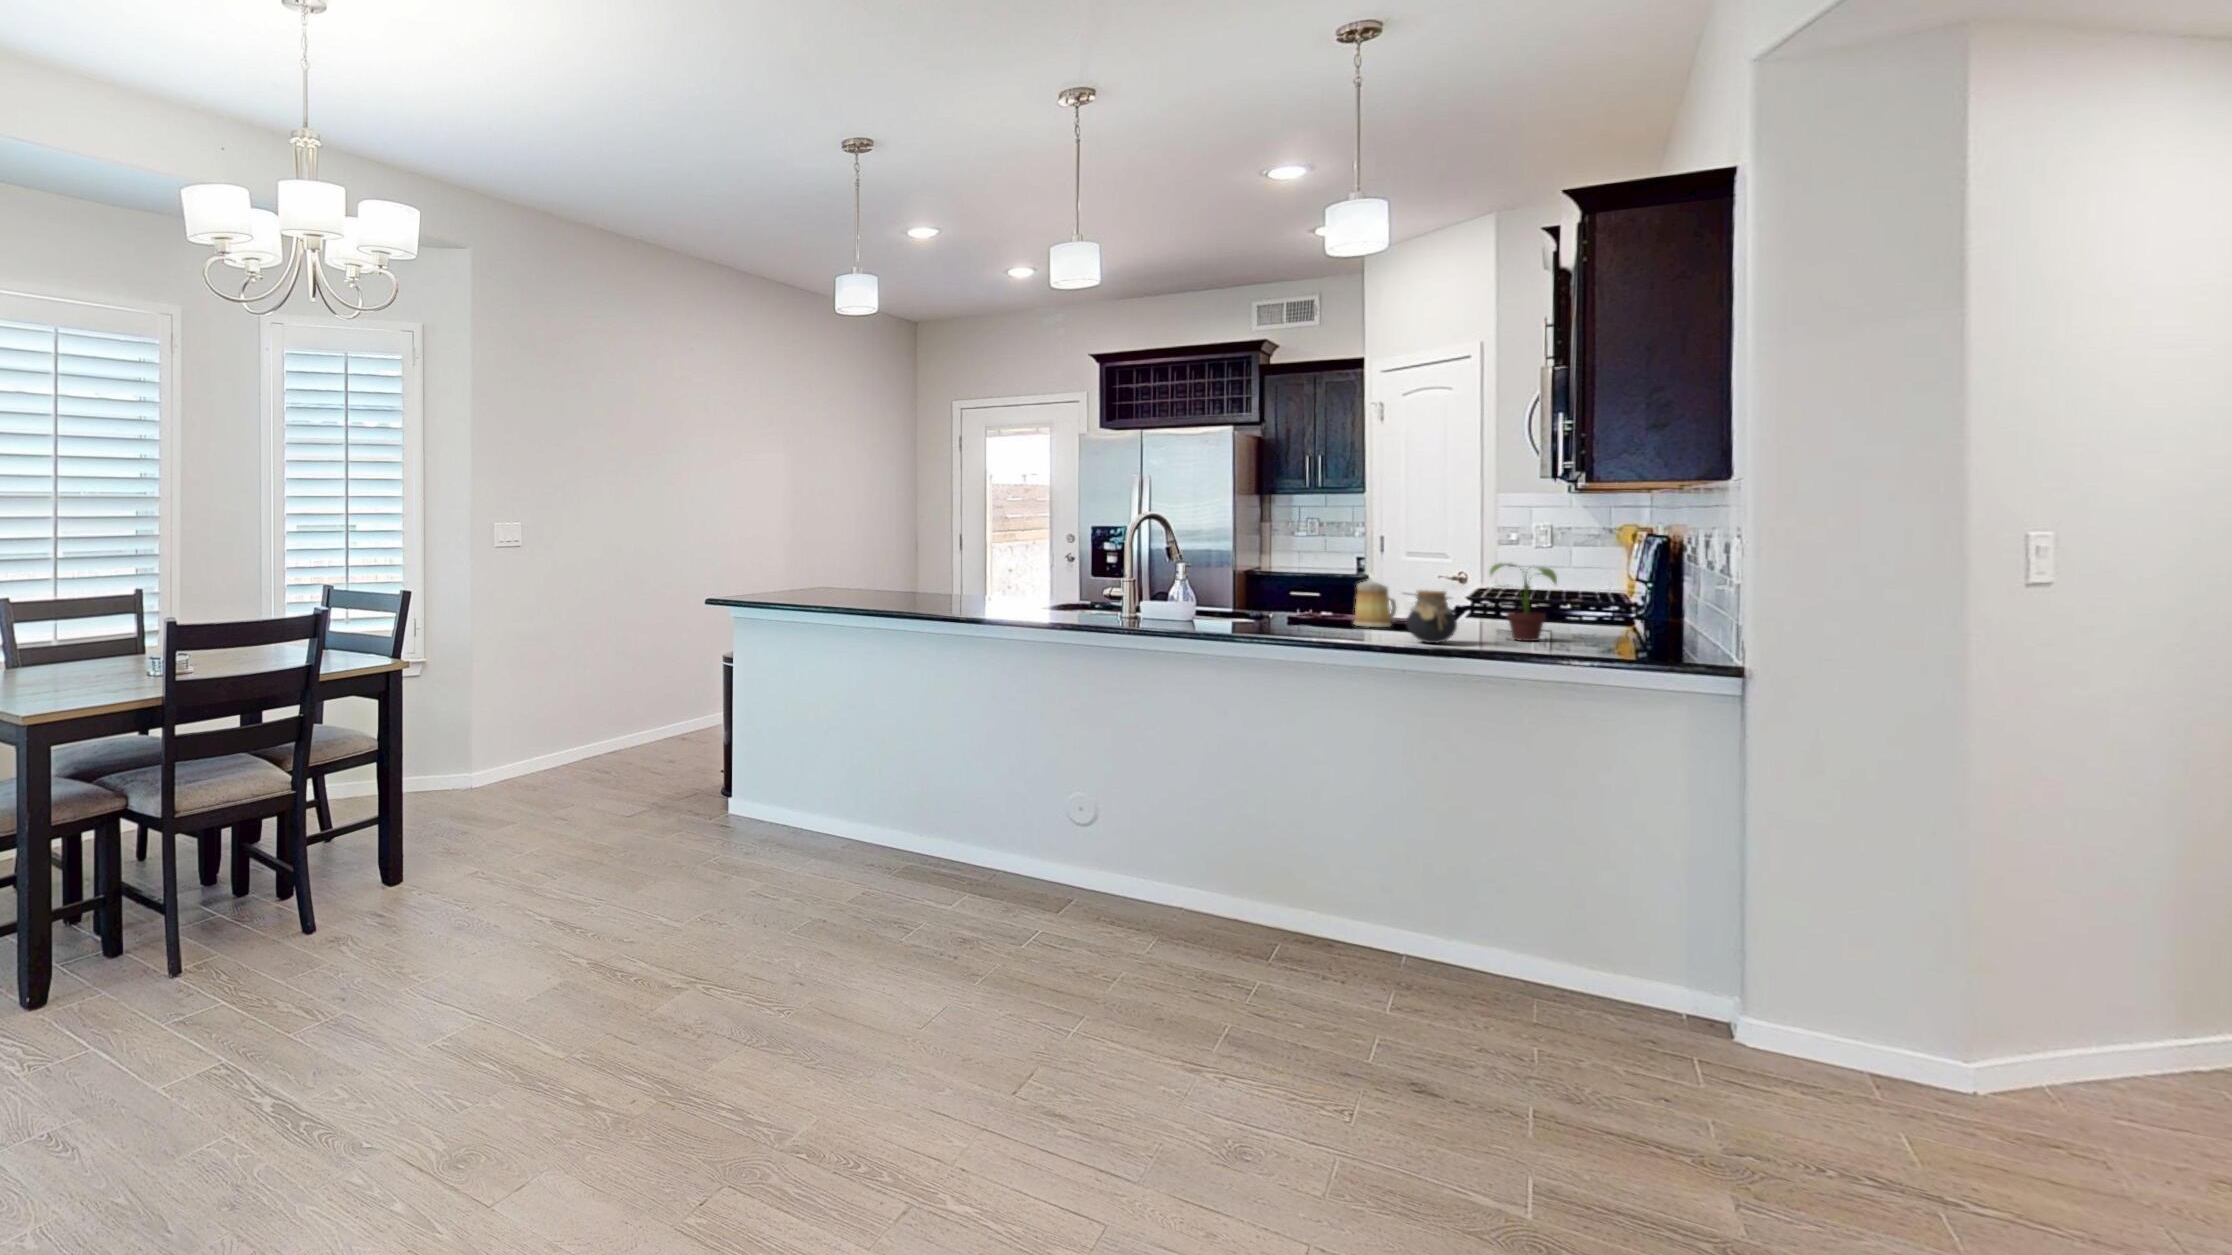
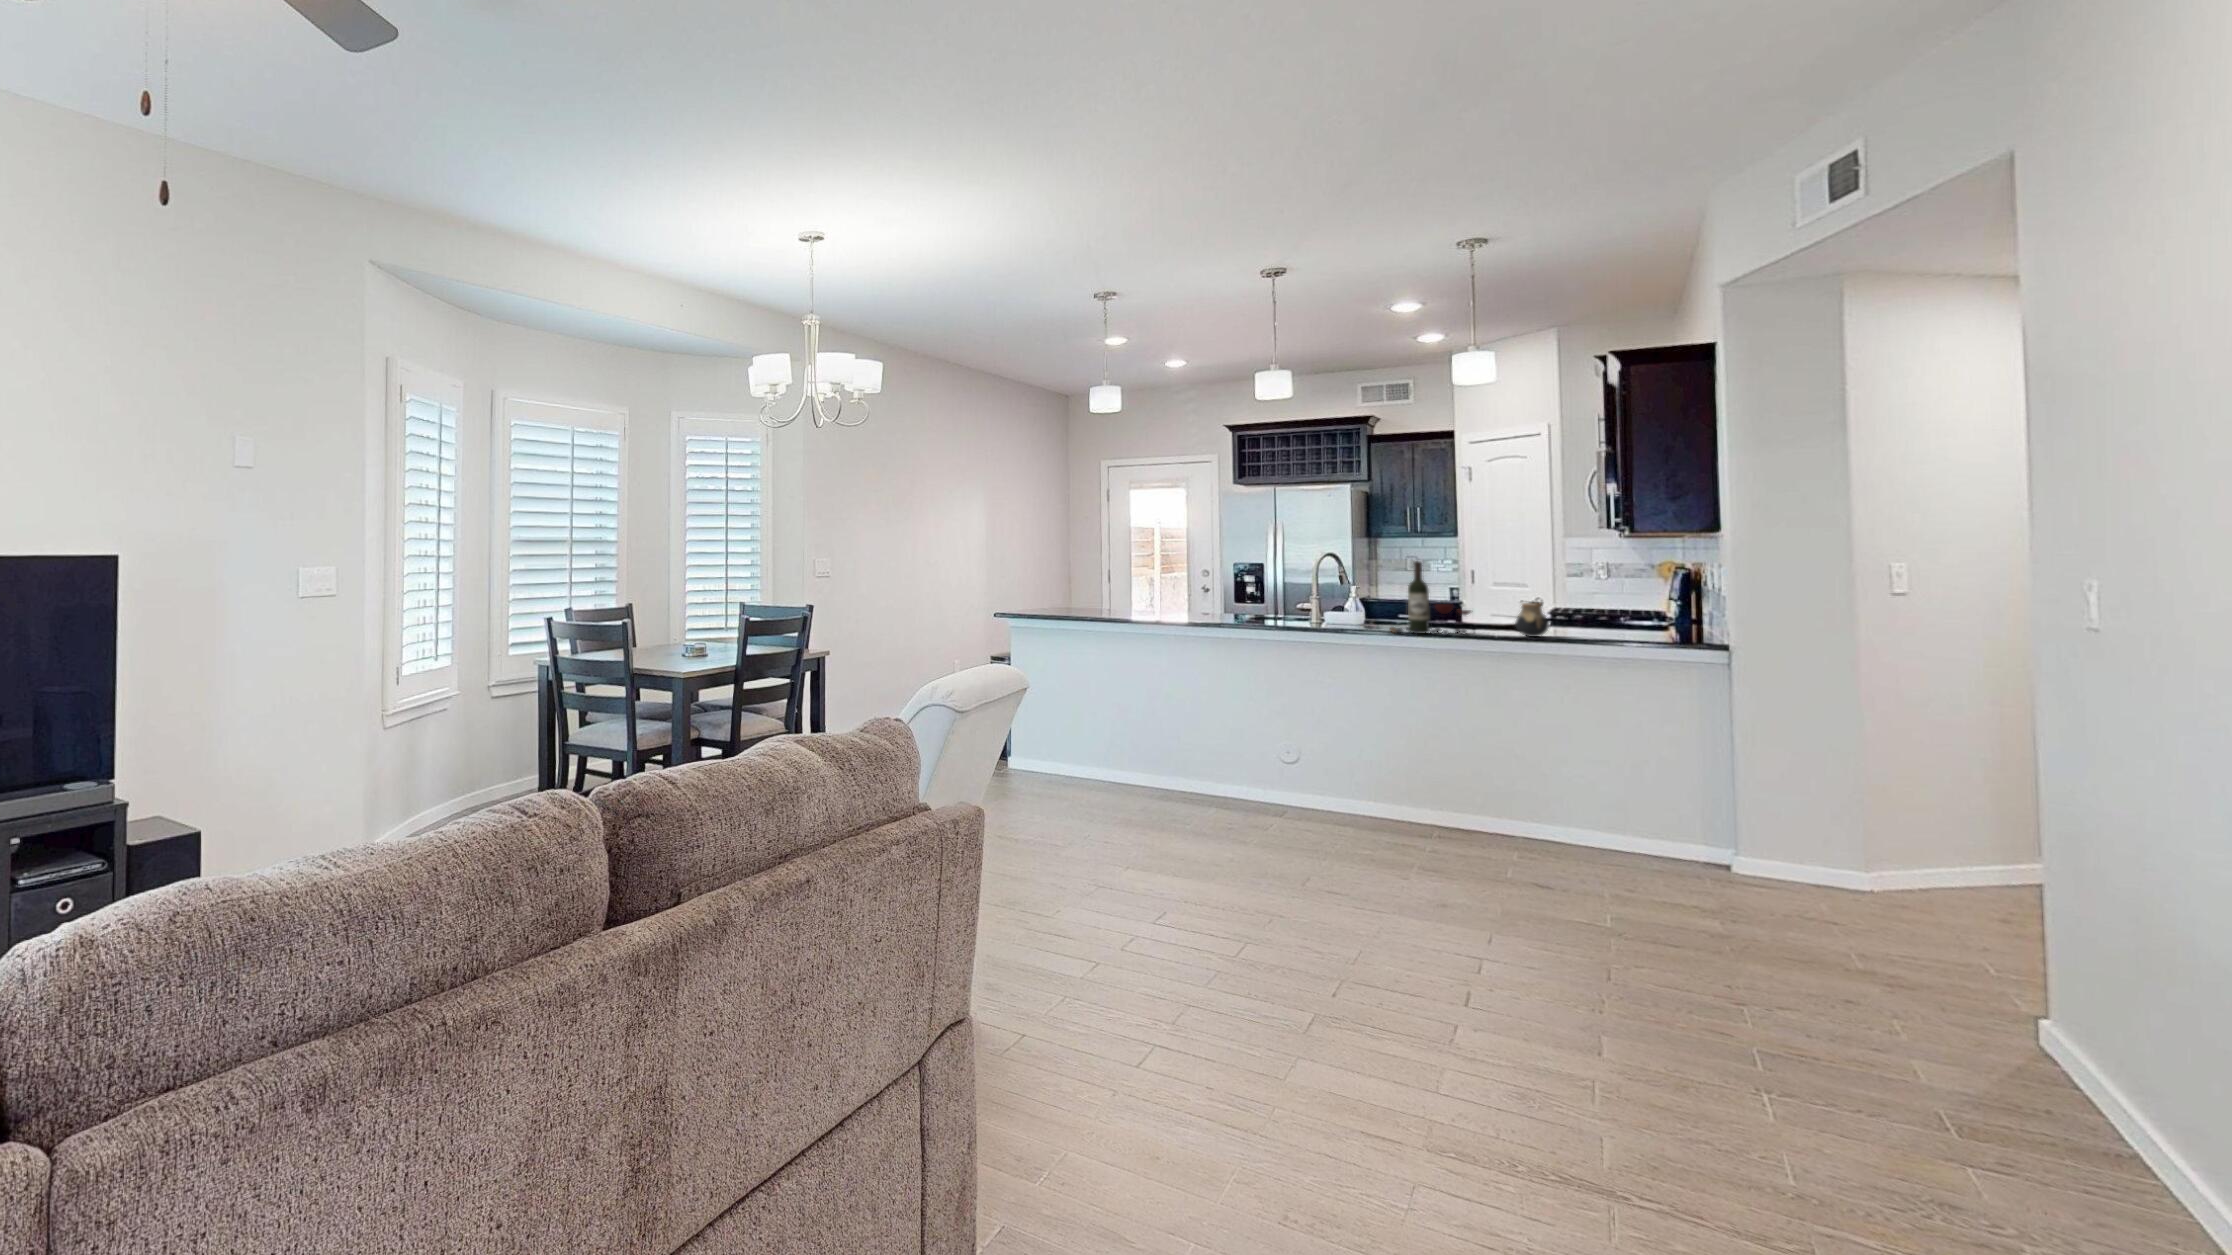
wine bottle: none [1224,525,1347,641] -> present [1390,561,1471,635]
potted plant: present [1490,563,1557,641] -> none [1566,585,1614,636]
mug: present [1354,581,1396,627] -> none [1474,599,1504,630]

